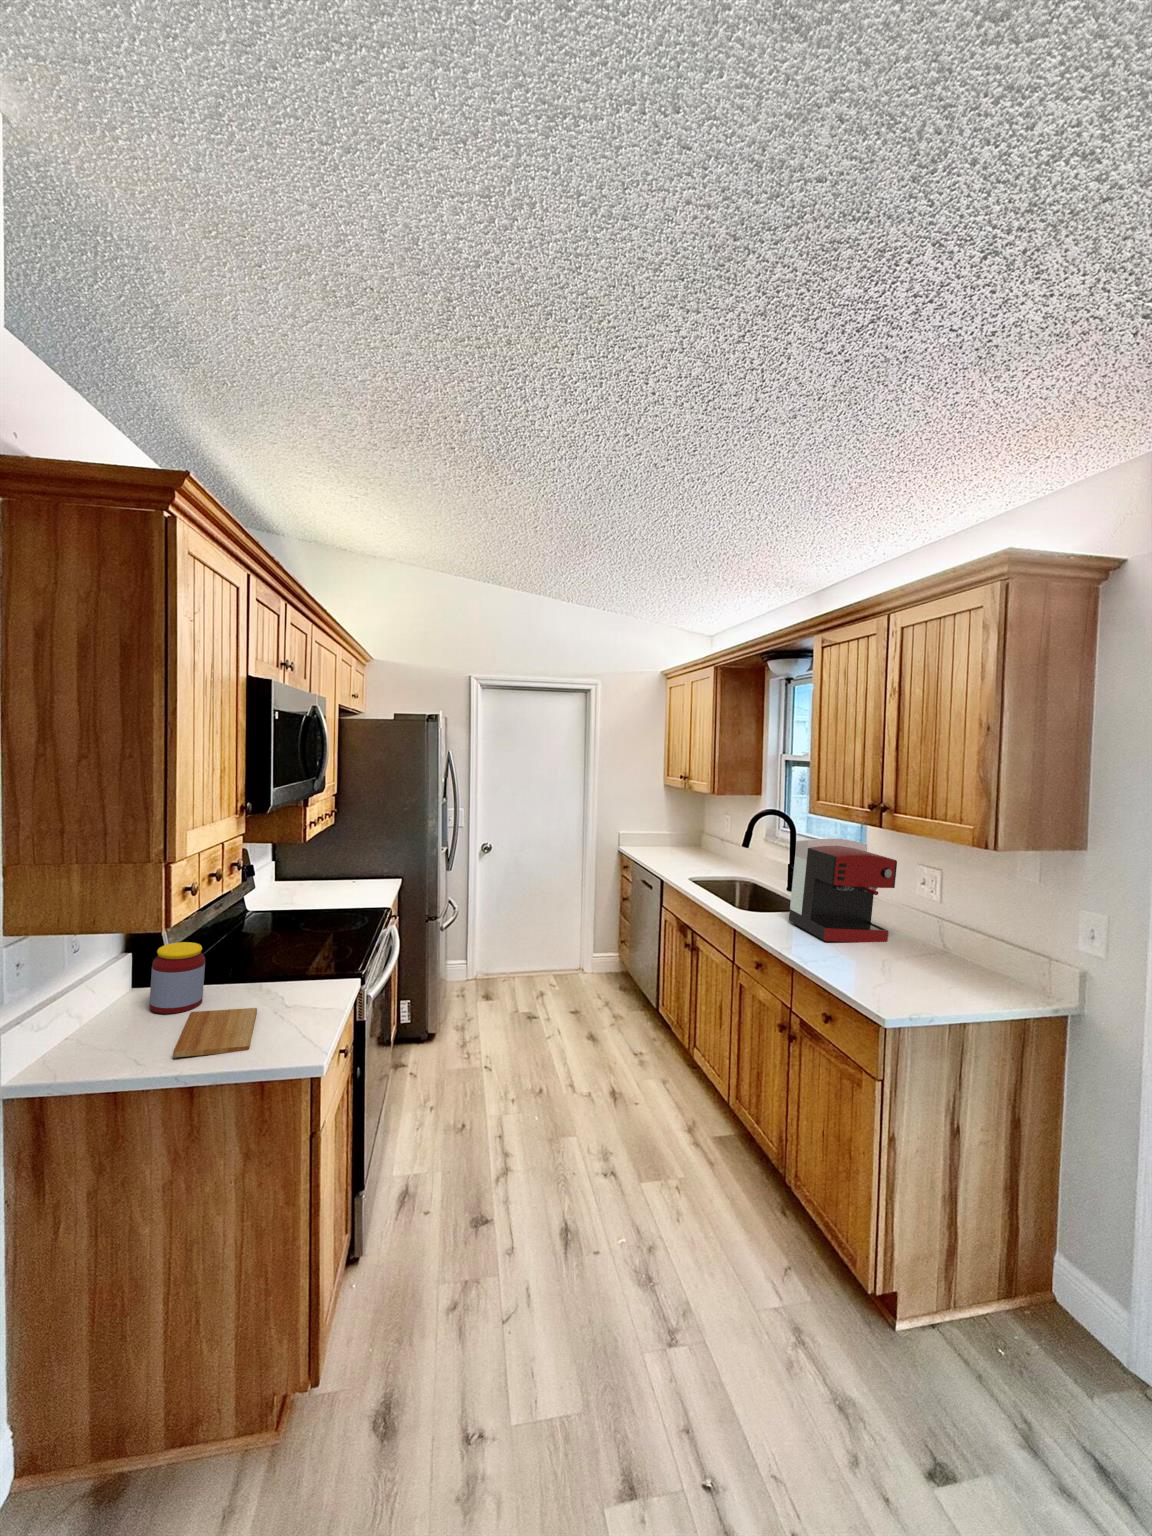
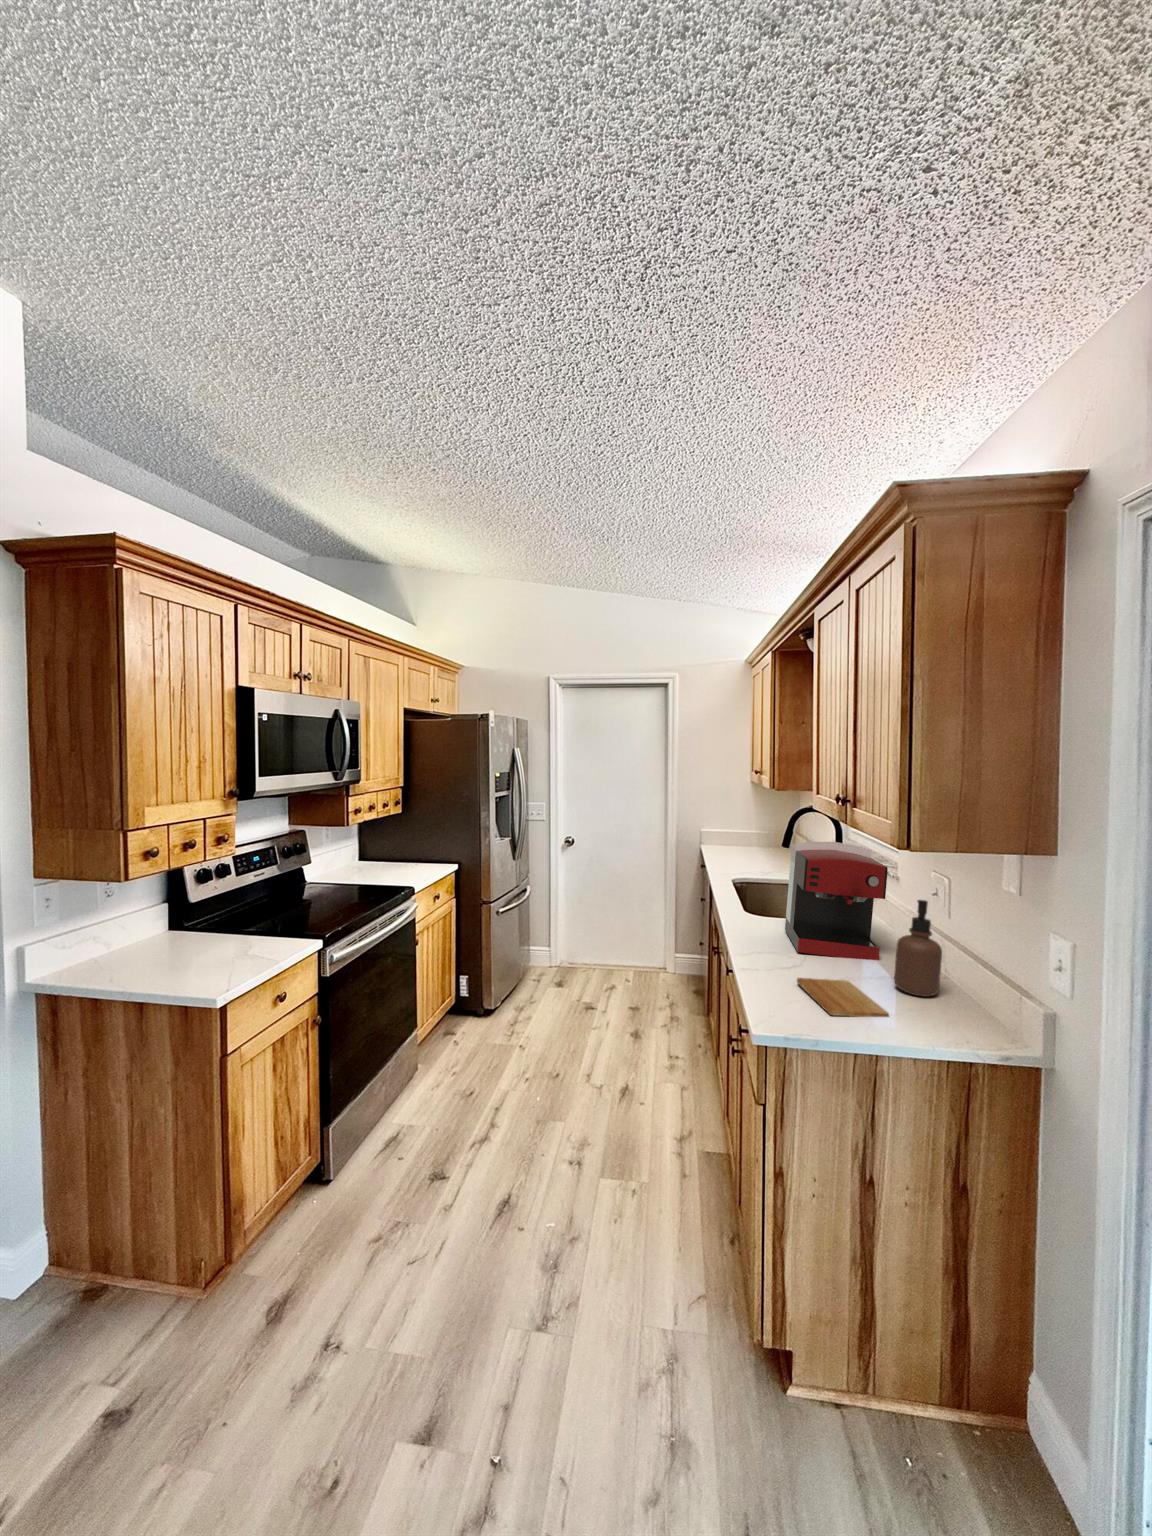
soap dispenser: none [928,888,969,970] -> present [894,900,942,997]
jar: present [150,942,205,1014] -> none [166,898,209,951]
cutting board: present [173,1008,257,1057] -> present [797,978,889,1017]

